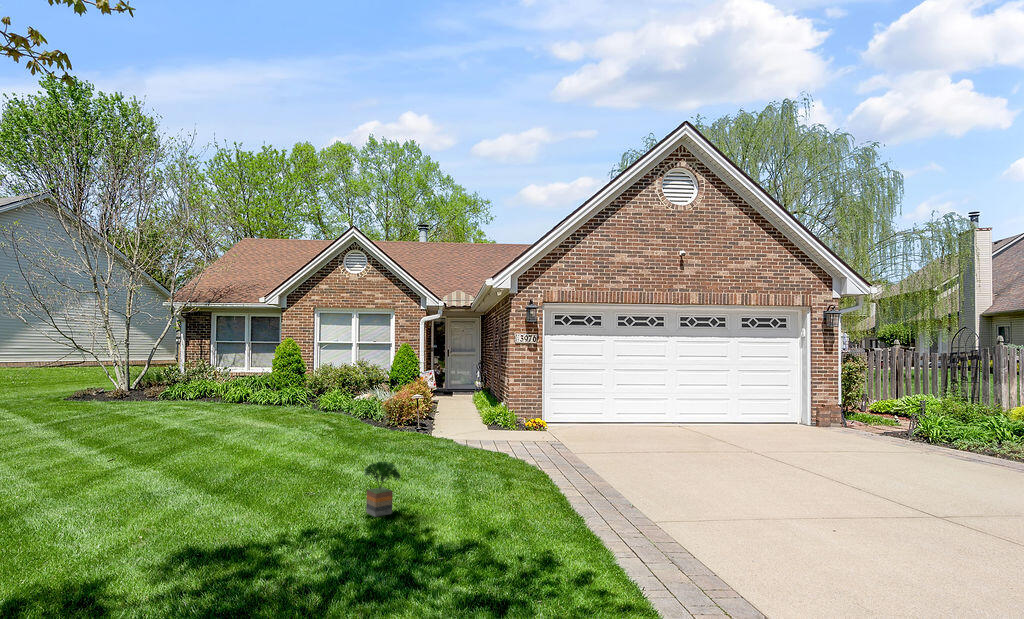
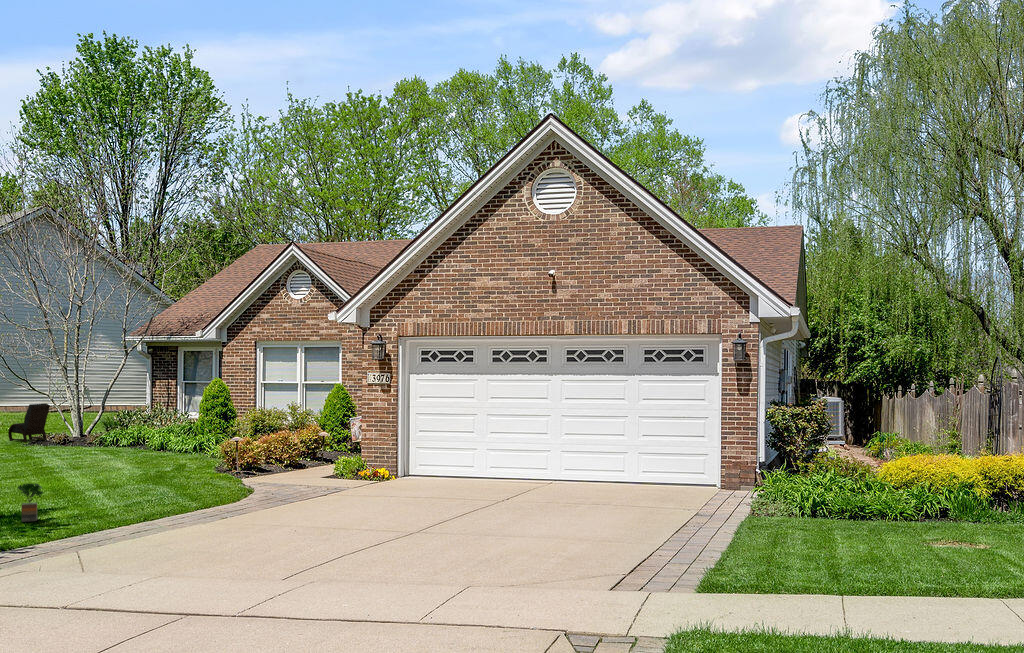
lounge chair: none [75,359,123,397] -> present [8,403,50,442]

